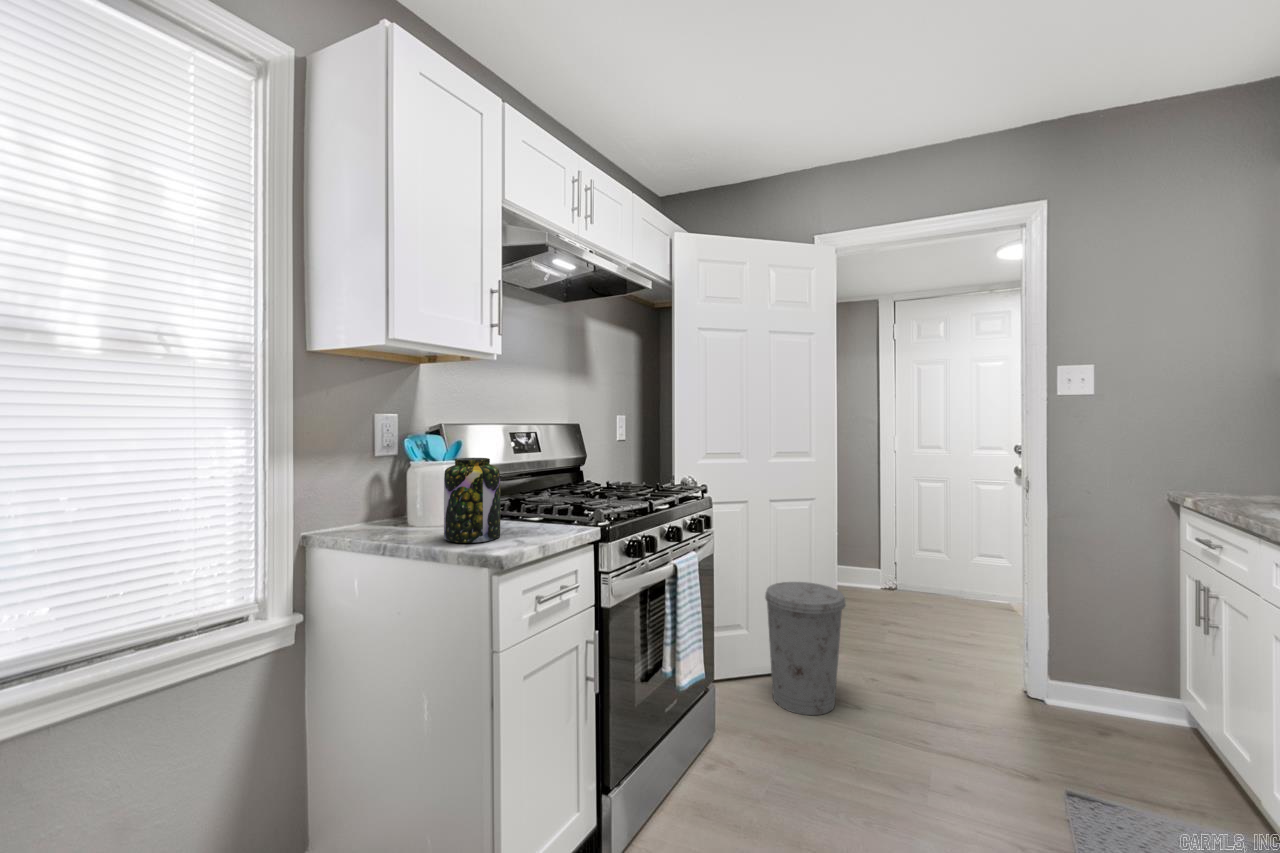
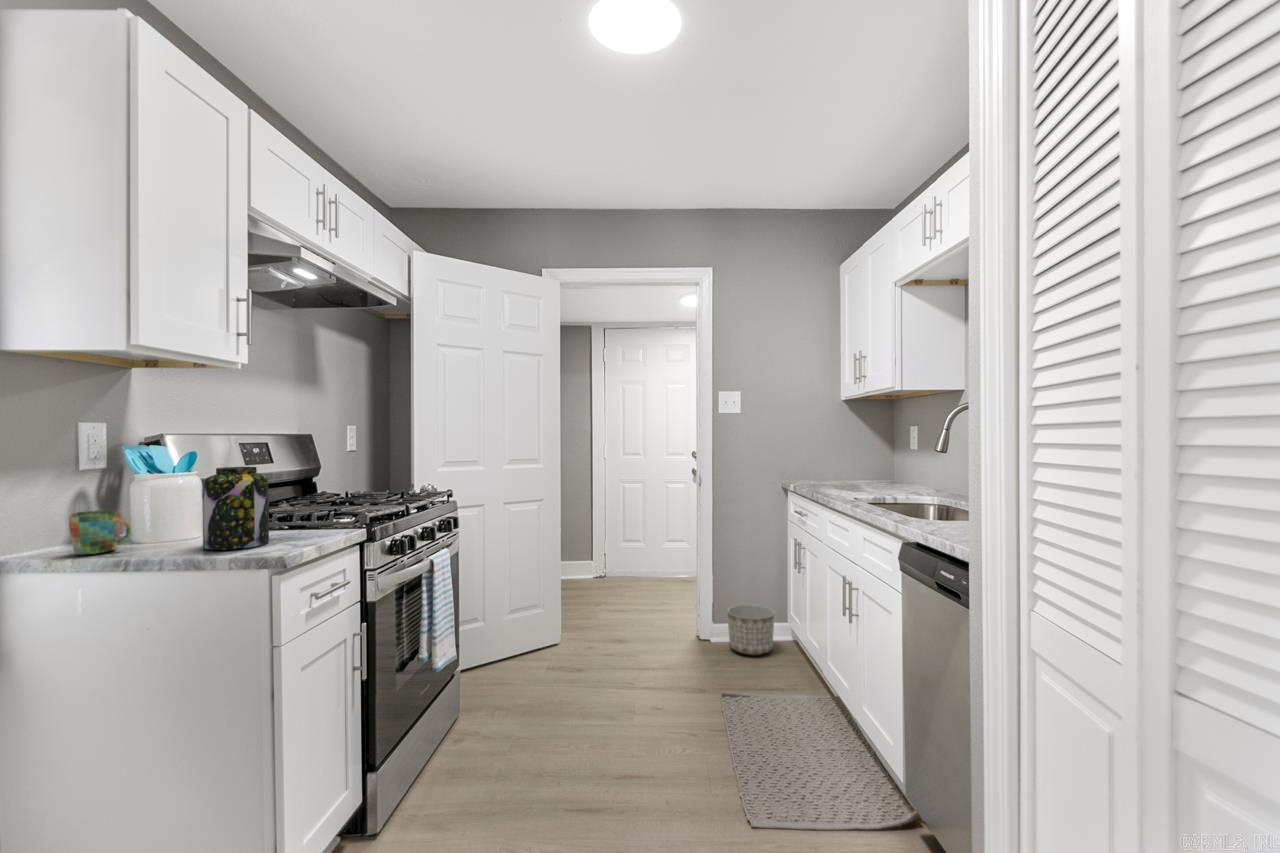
mug: none [353,492,396,533] -> present [69,510,131,555]
trash can: present [765,582,845,715] -> none [504,570,572,683]
planter: none [1074,669,1161,751] -> present [727,604,775,655]

